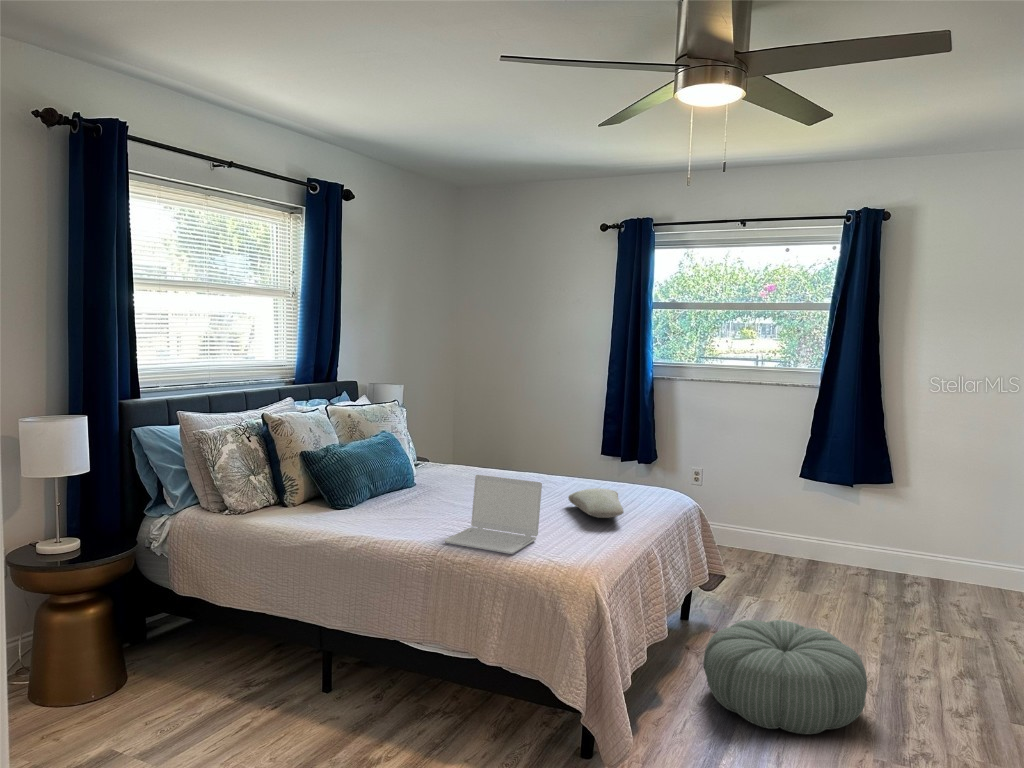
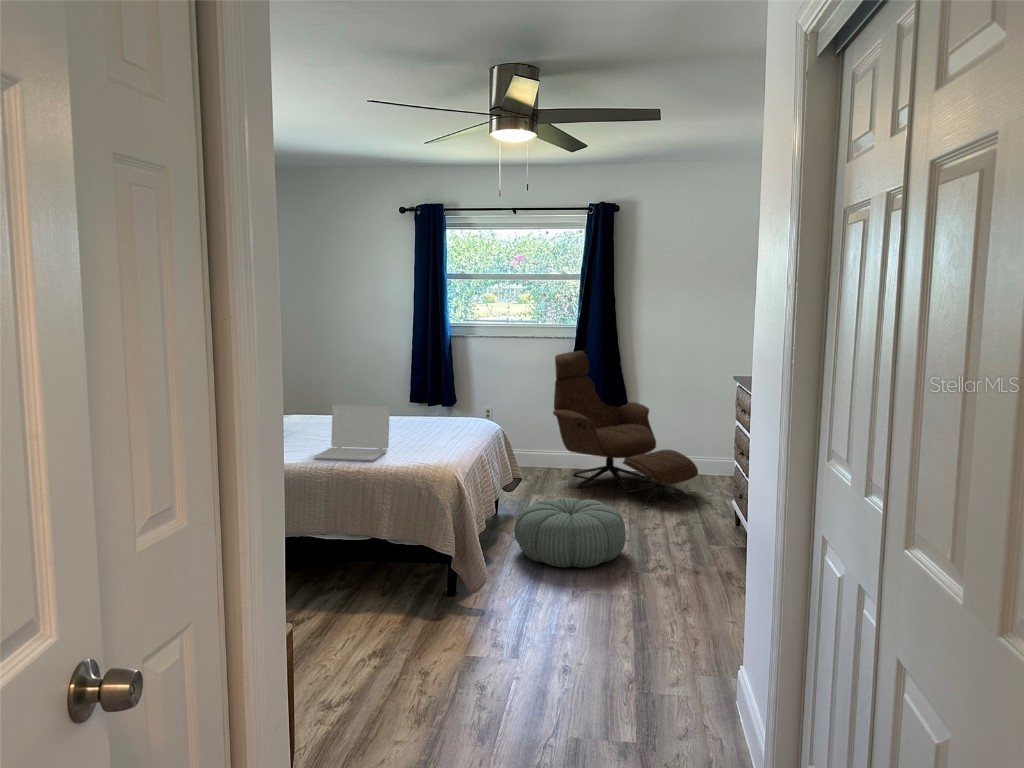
lounge chair: none [782,406,997,637] -> present [553,351,698,503]
pillow: present [568,488,624,518] -> none [402,415,450,435]

